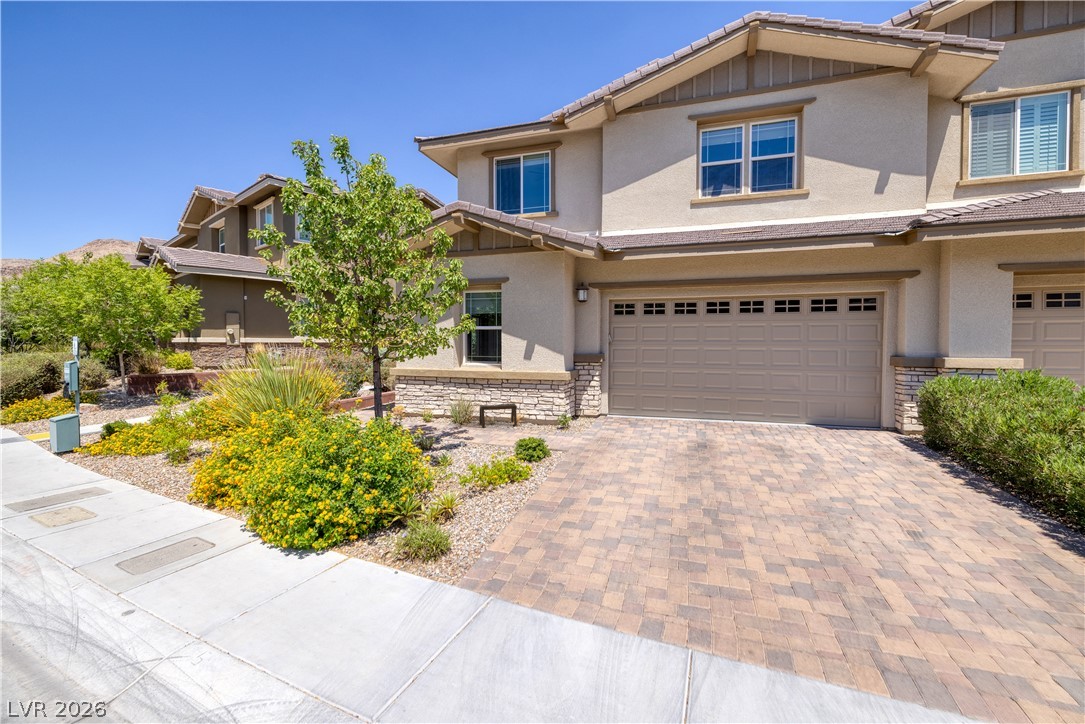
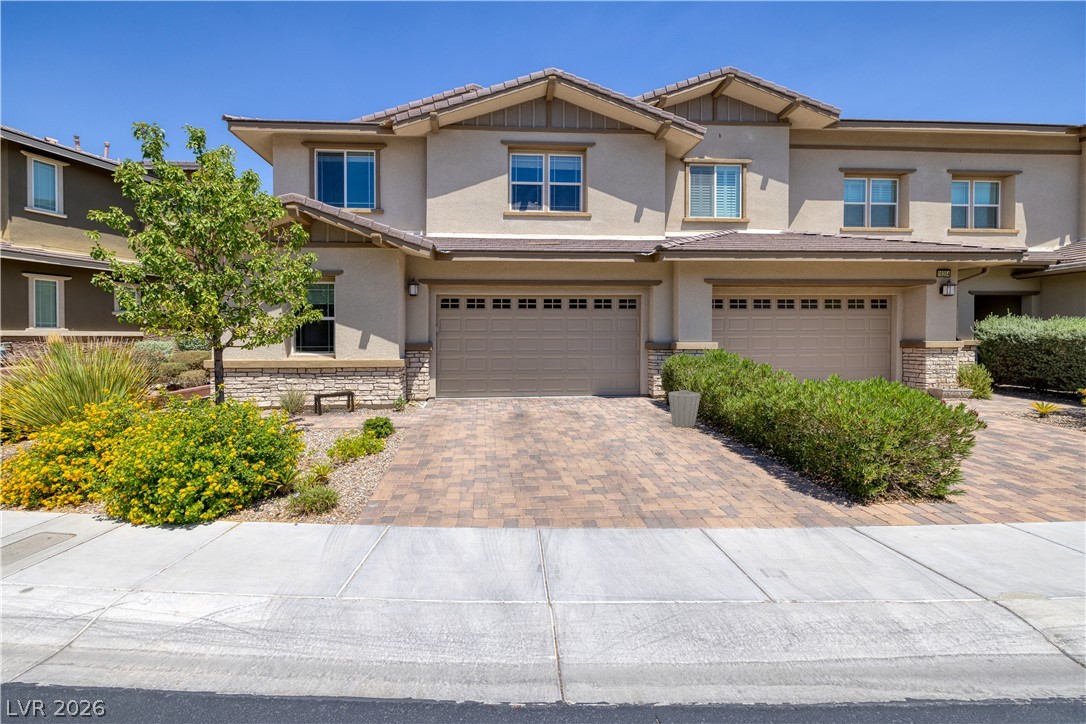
trash can: none [940,434,1007,493] -> present [669,390,701,427]

